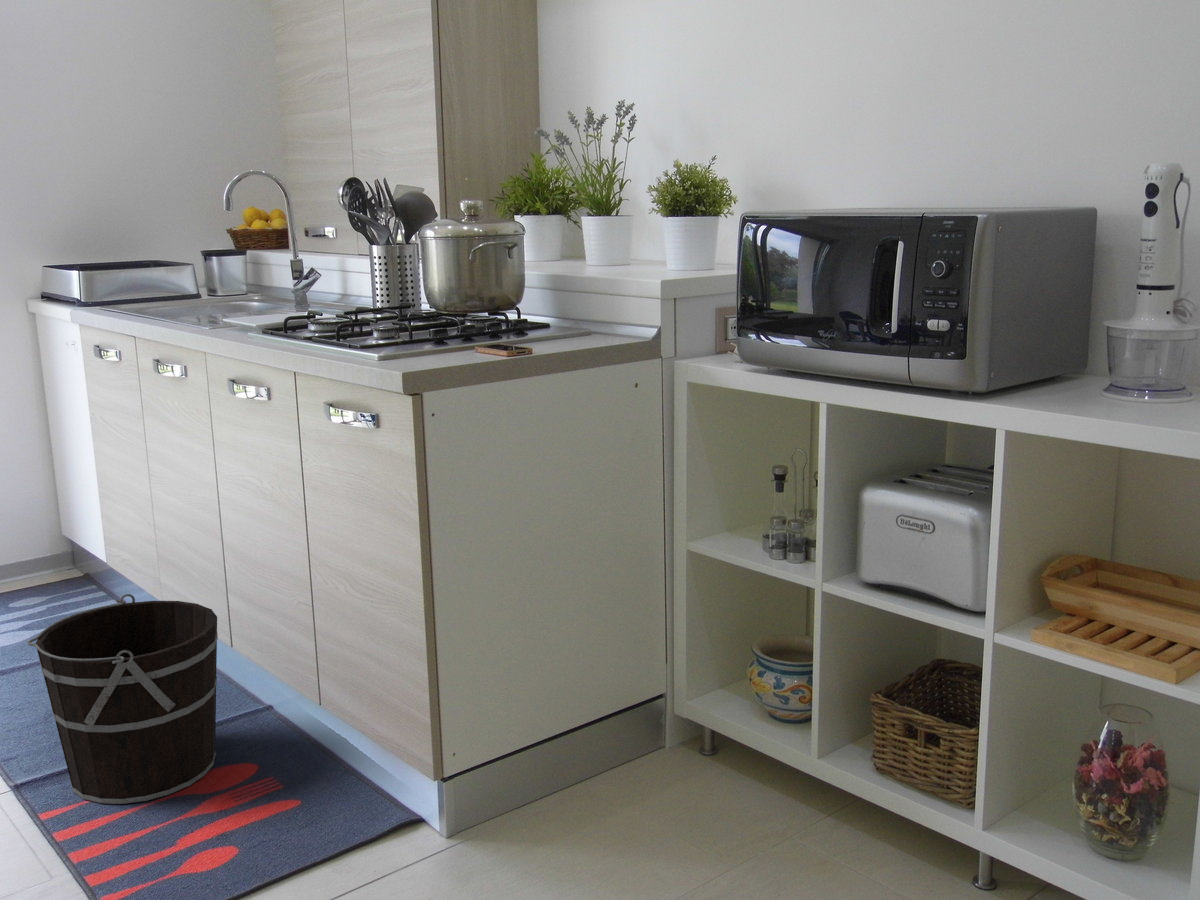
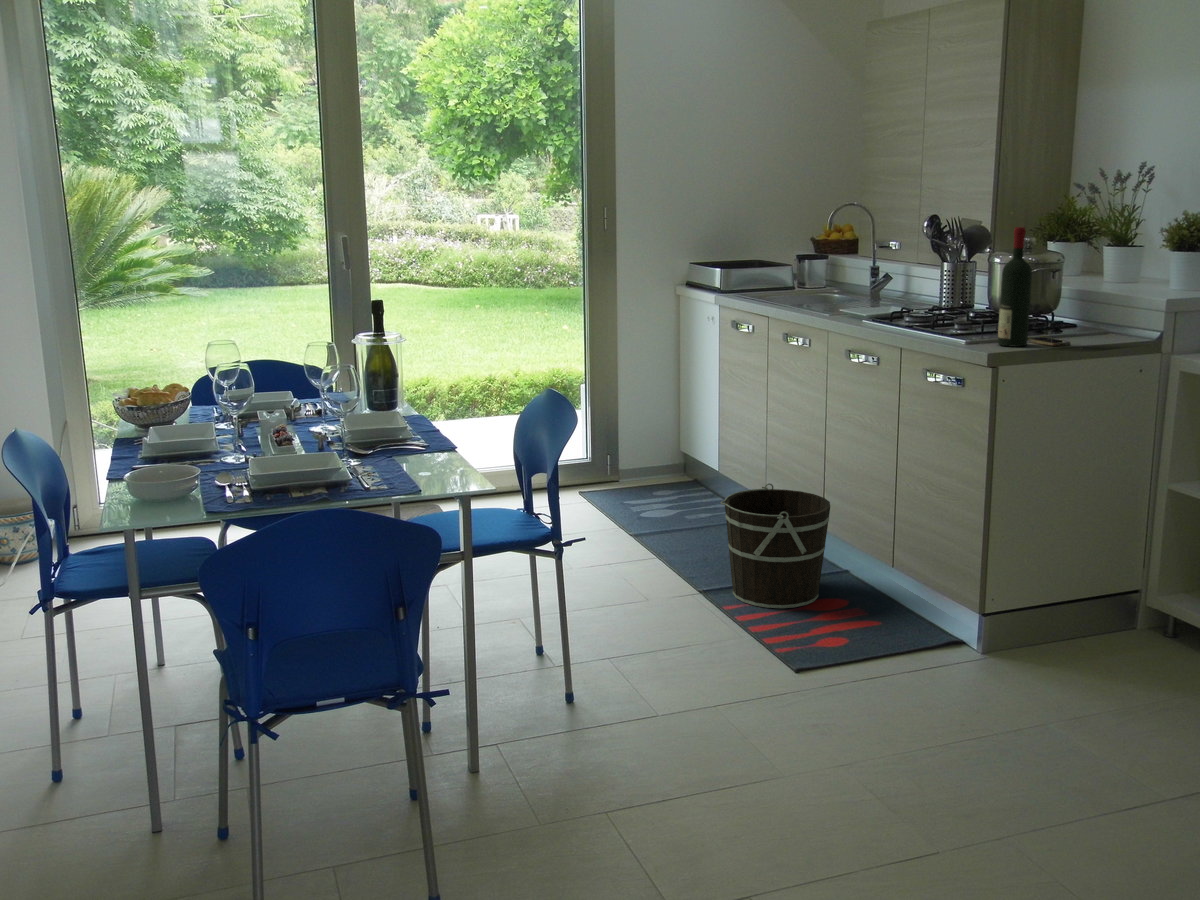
wine bottle: none [414,166,466,359] -> present [998,227,1032,346]

